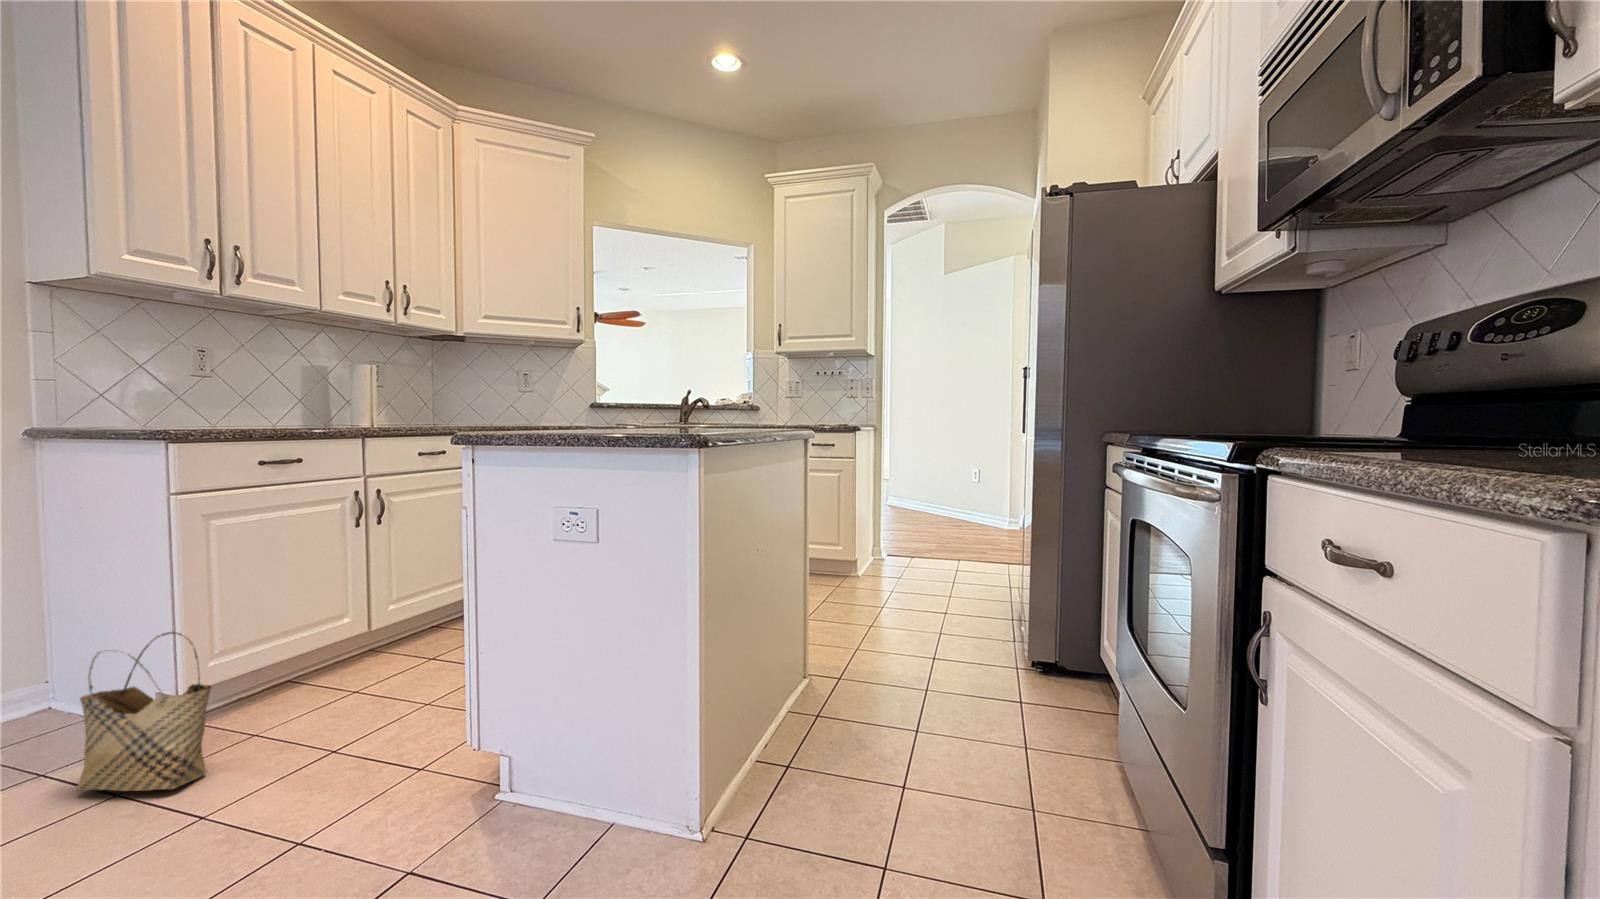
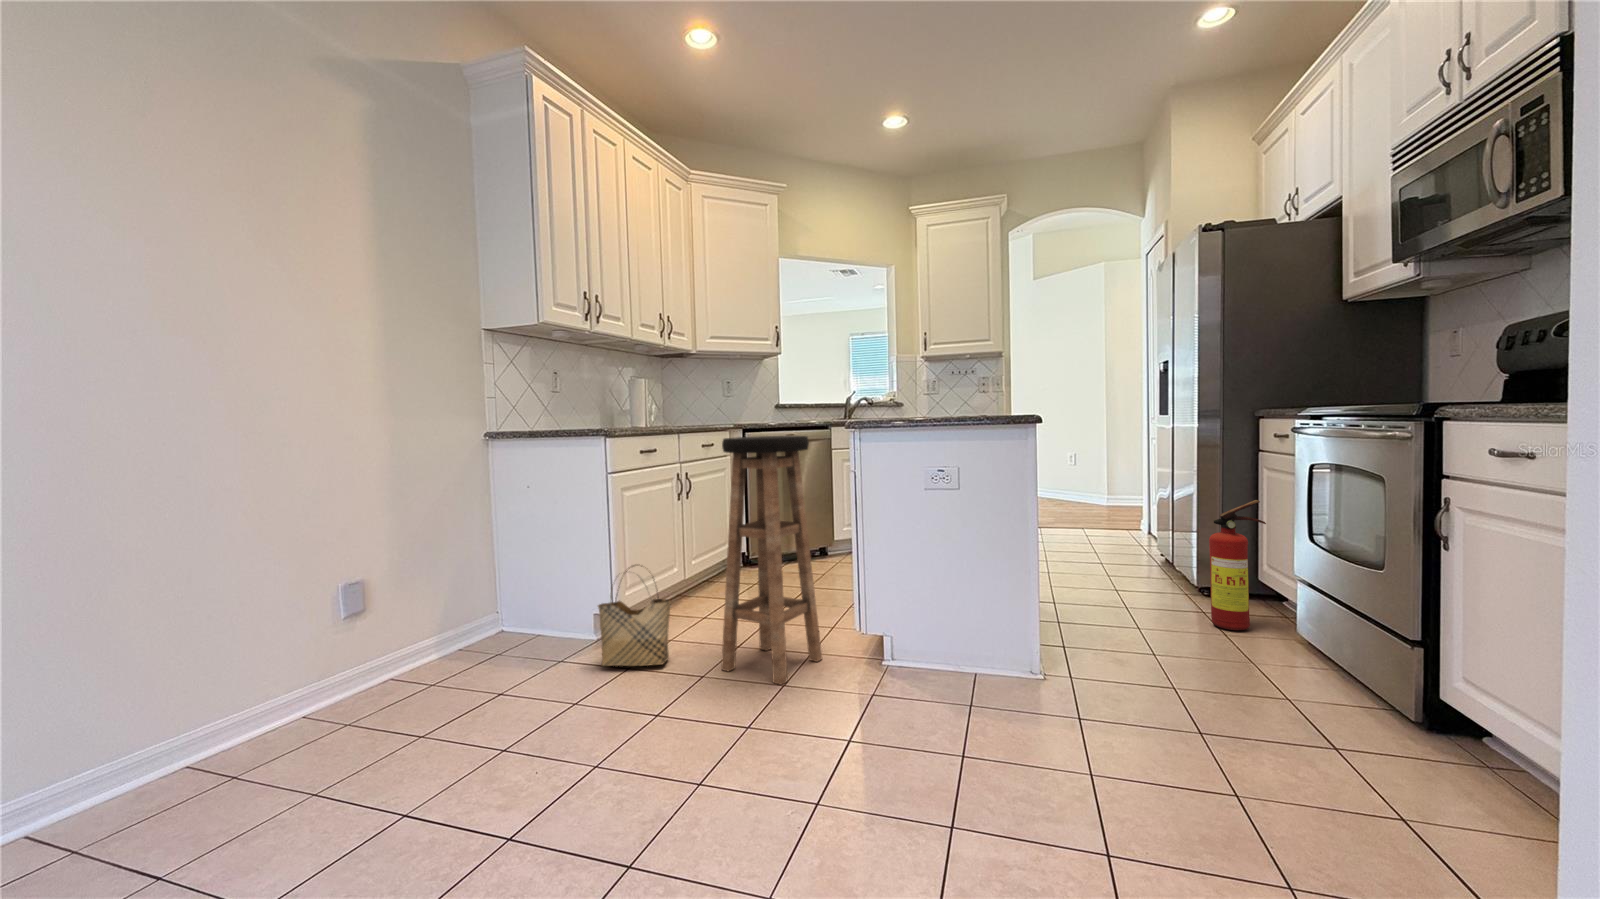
bar stool: none [248,450,429,841] -> present [721,436,822,685]
fire extinguisher: none [1022,561,1093,741] -> present [1209,500,1266,630]

